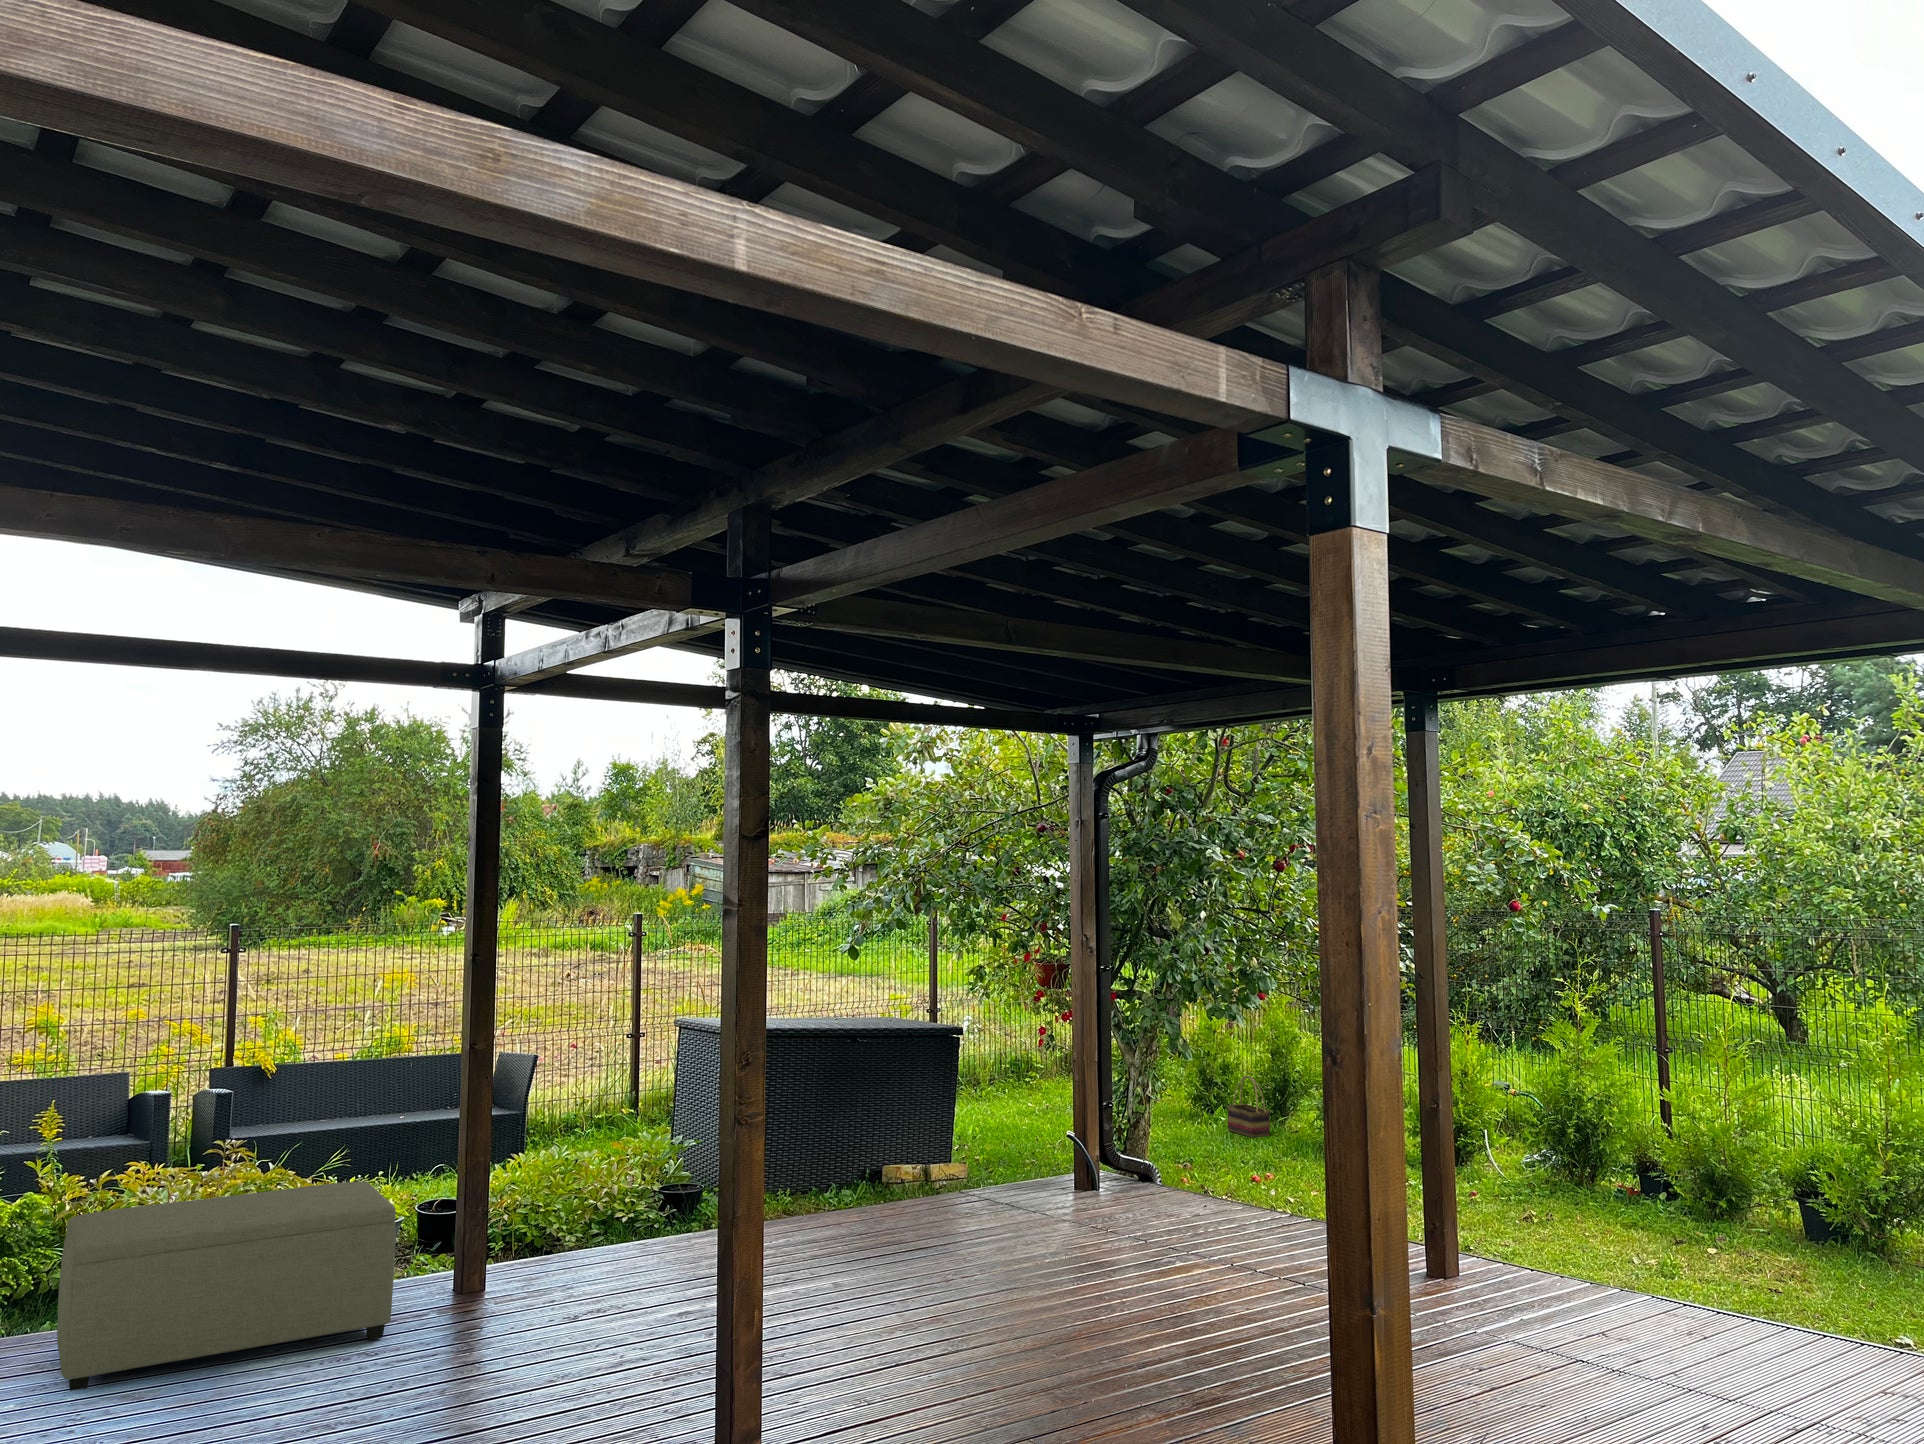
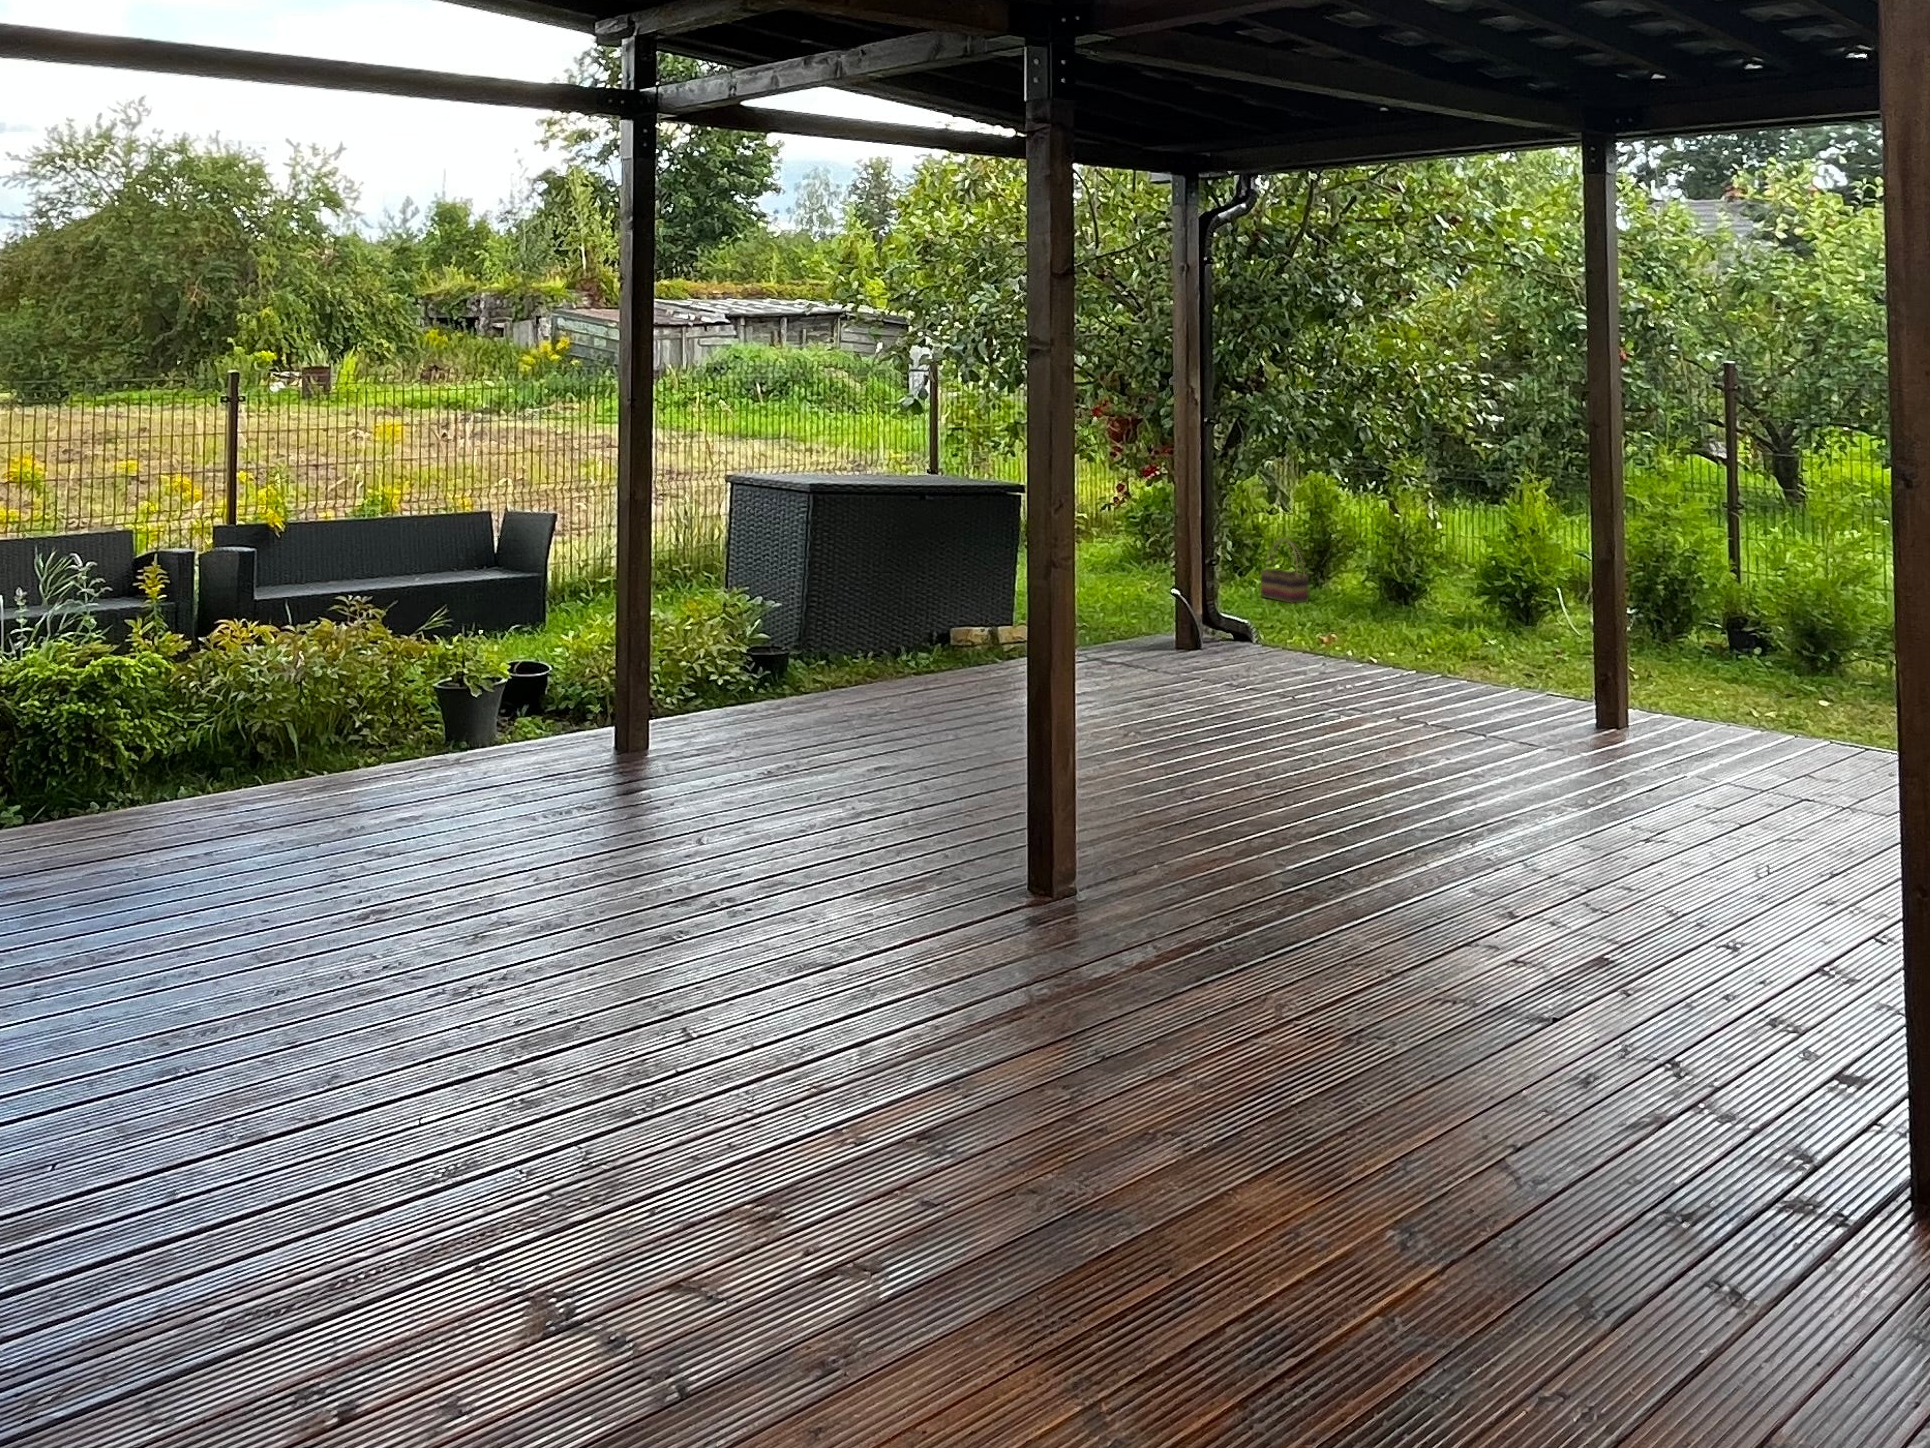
ottoman: present [57,1182,396,1391] -> none [234,634,602,865]

